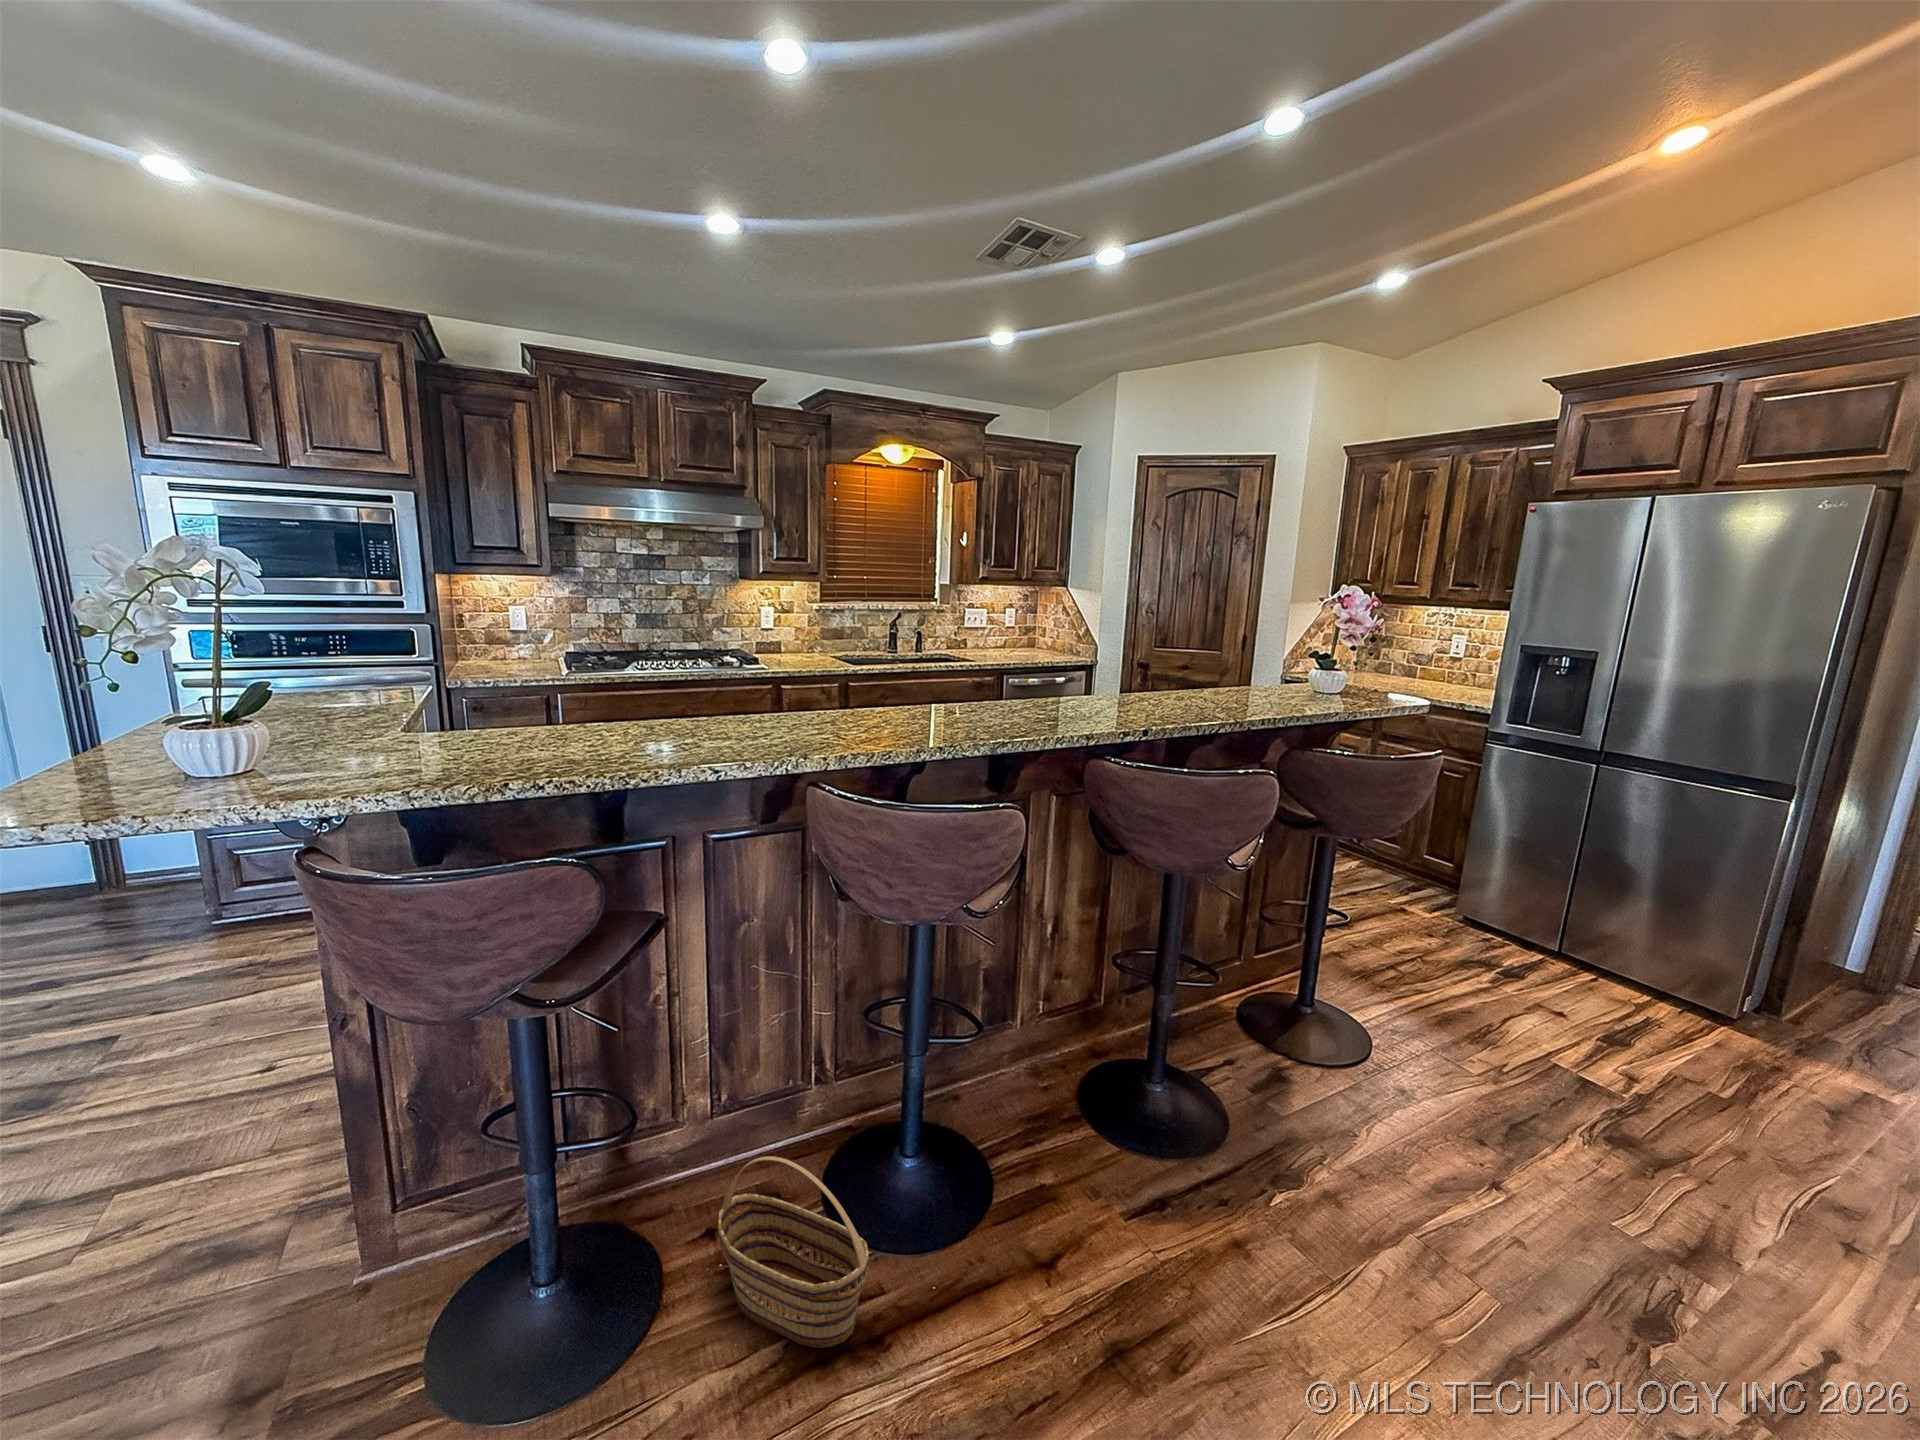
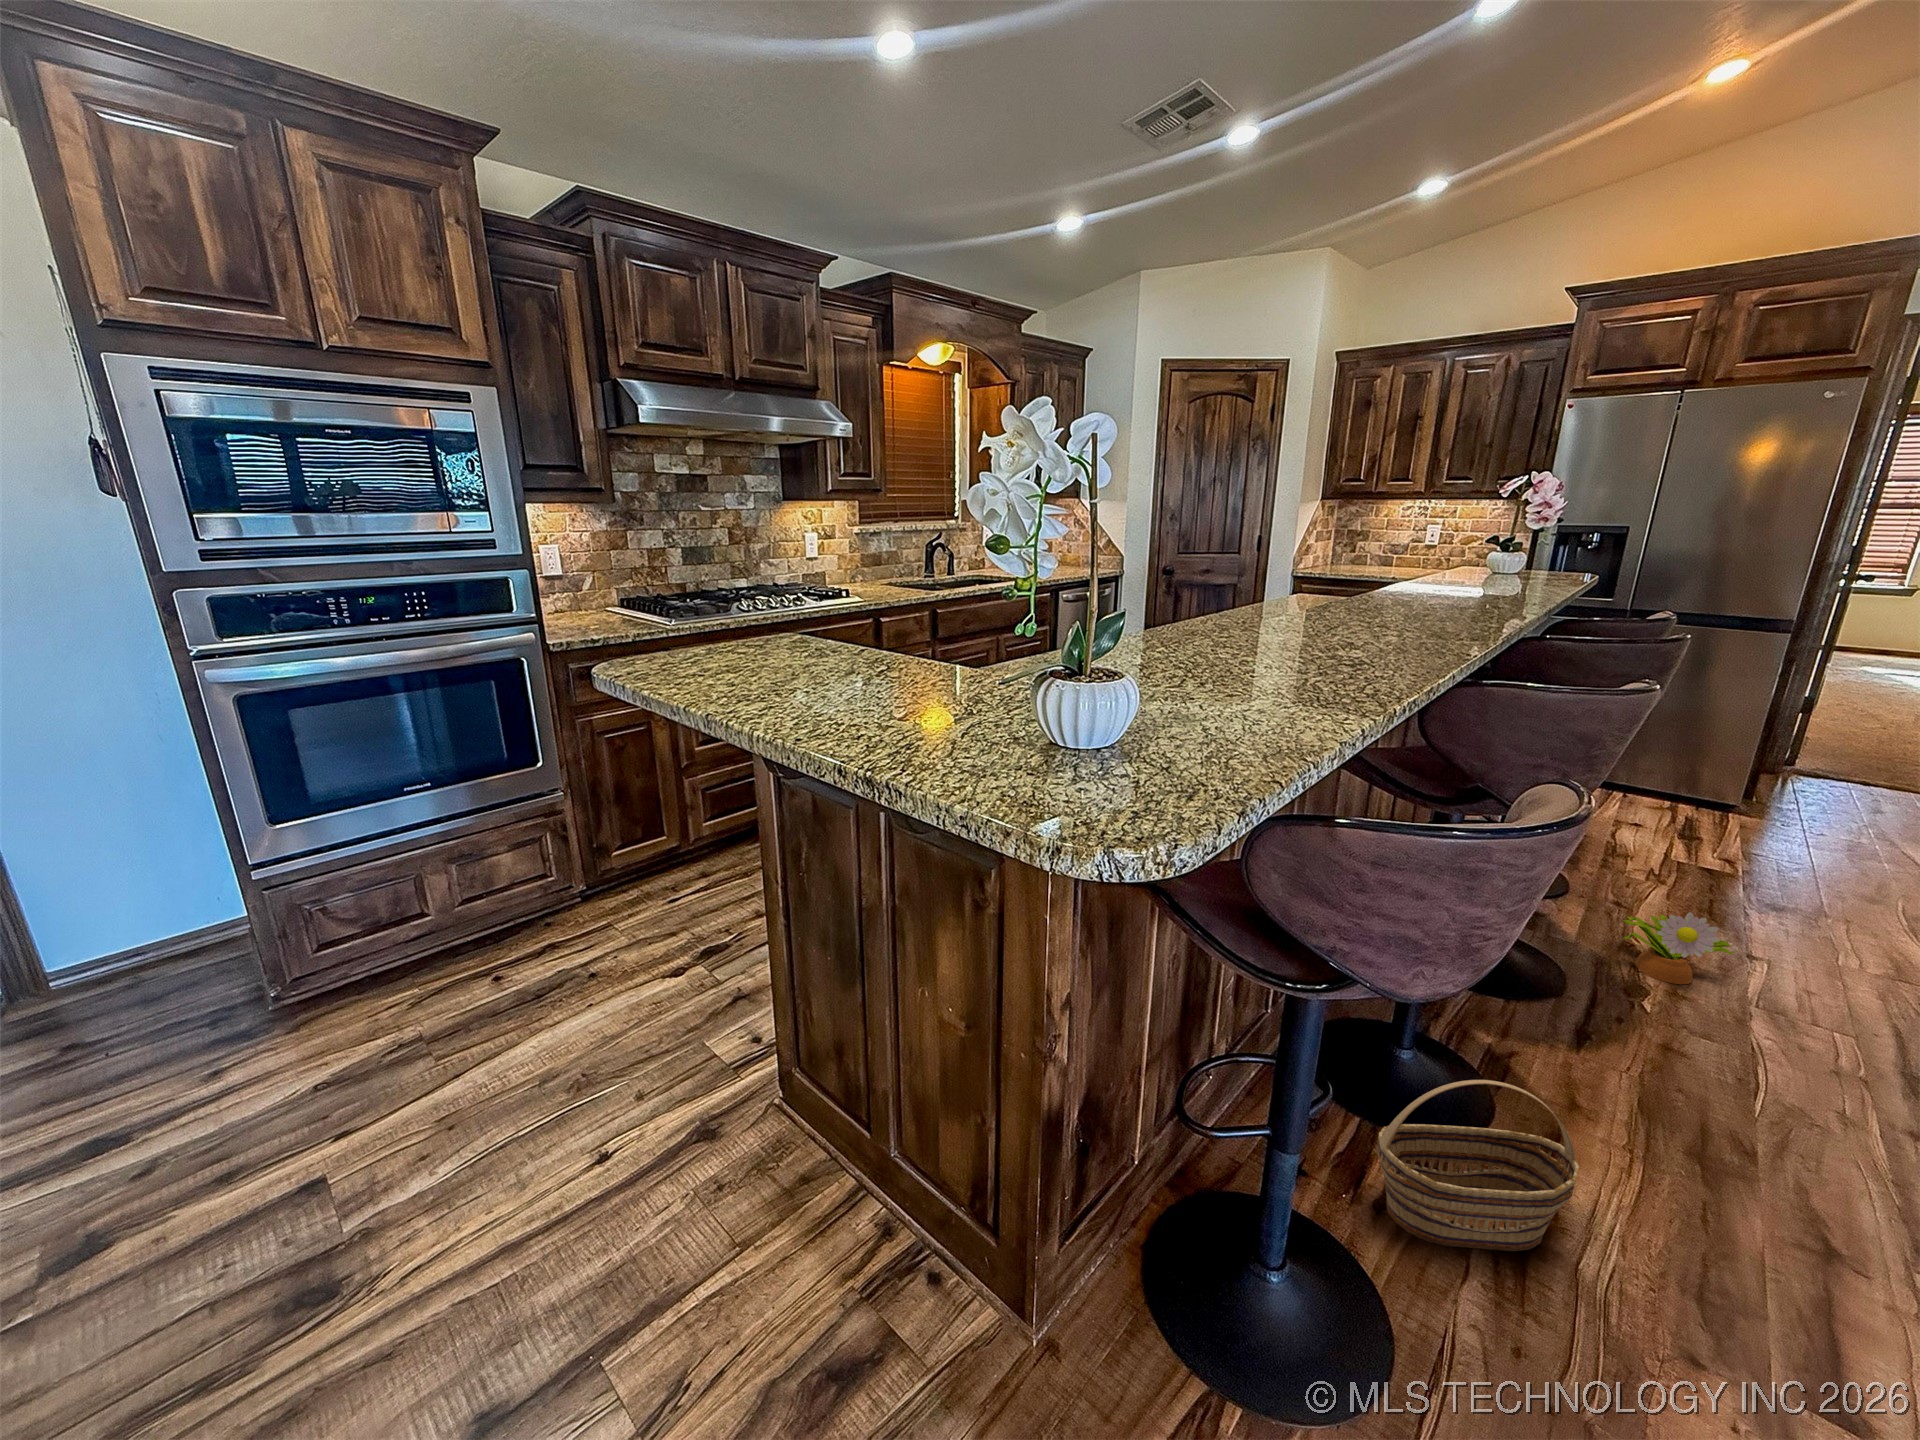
decorative plant: none [1290,1094,1408,1189] -> present [1622,912,1734,984]

